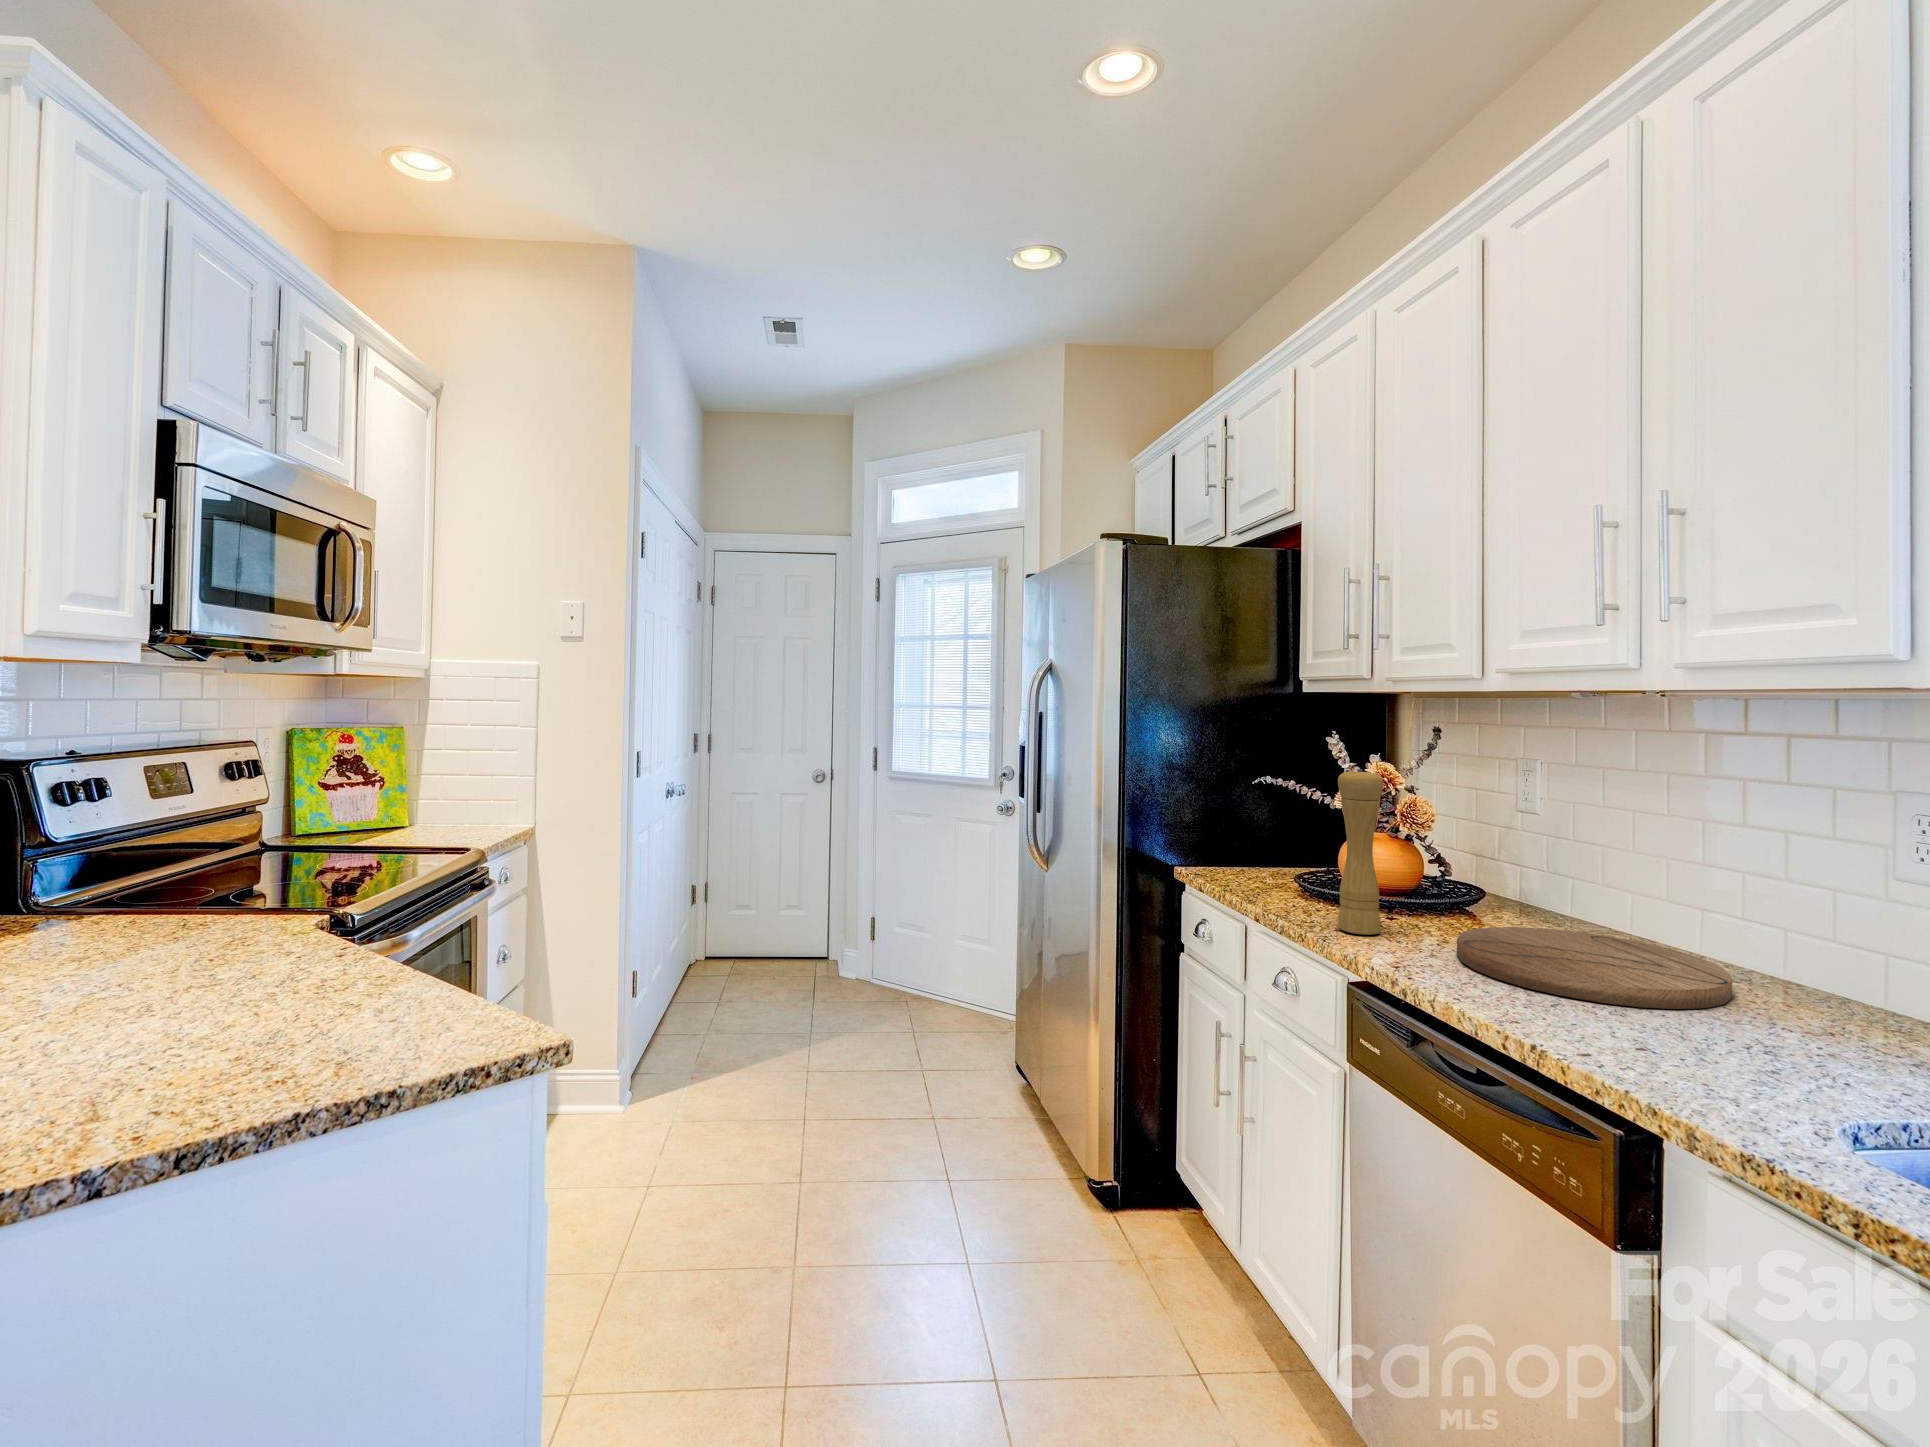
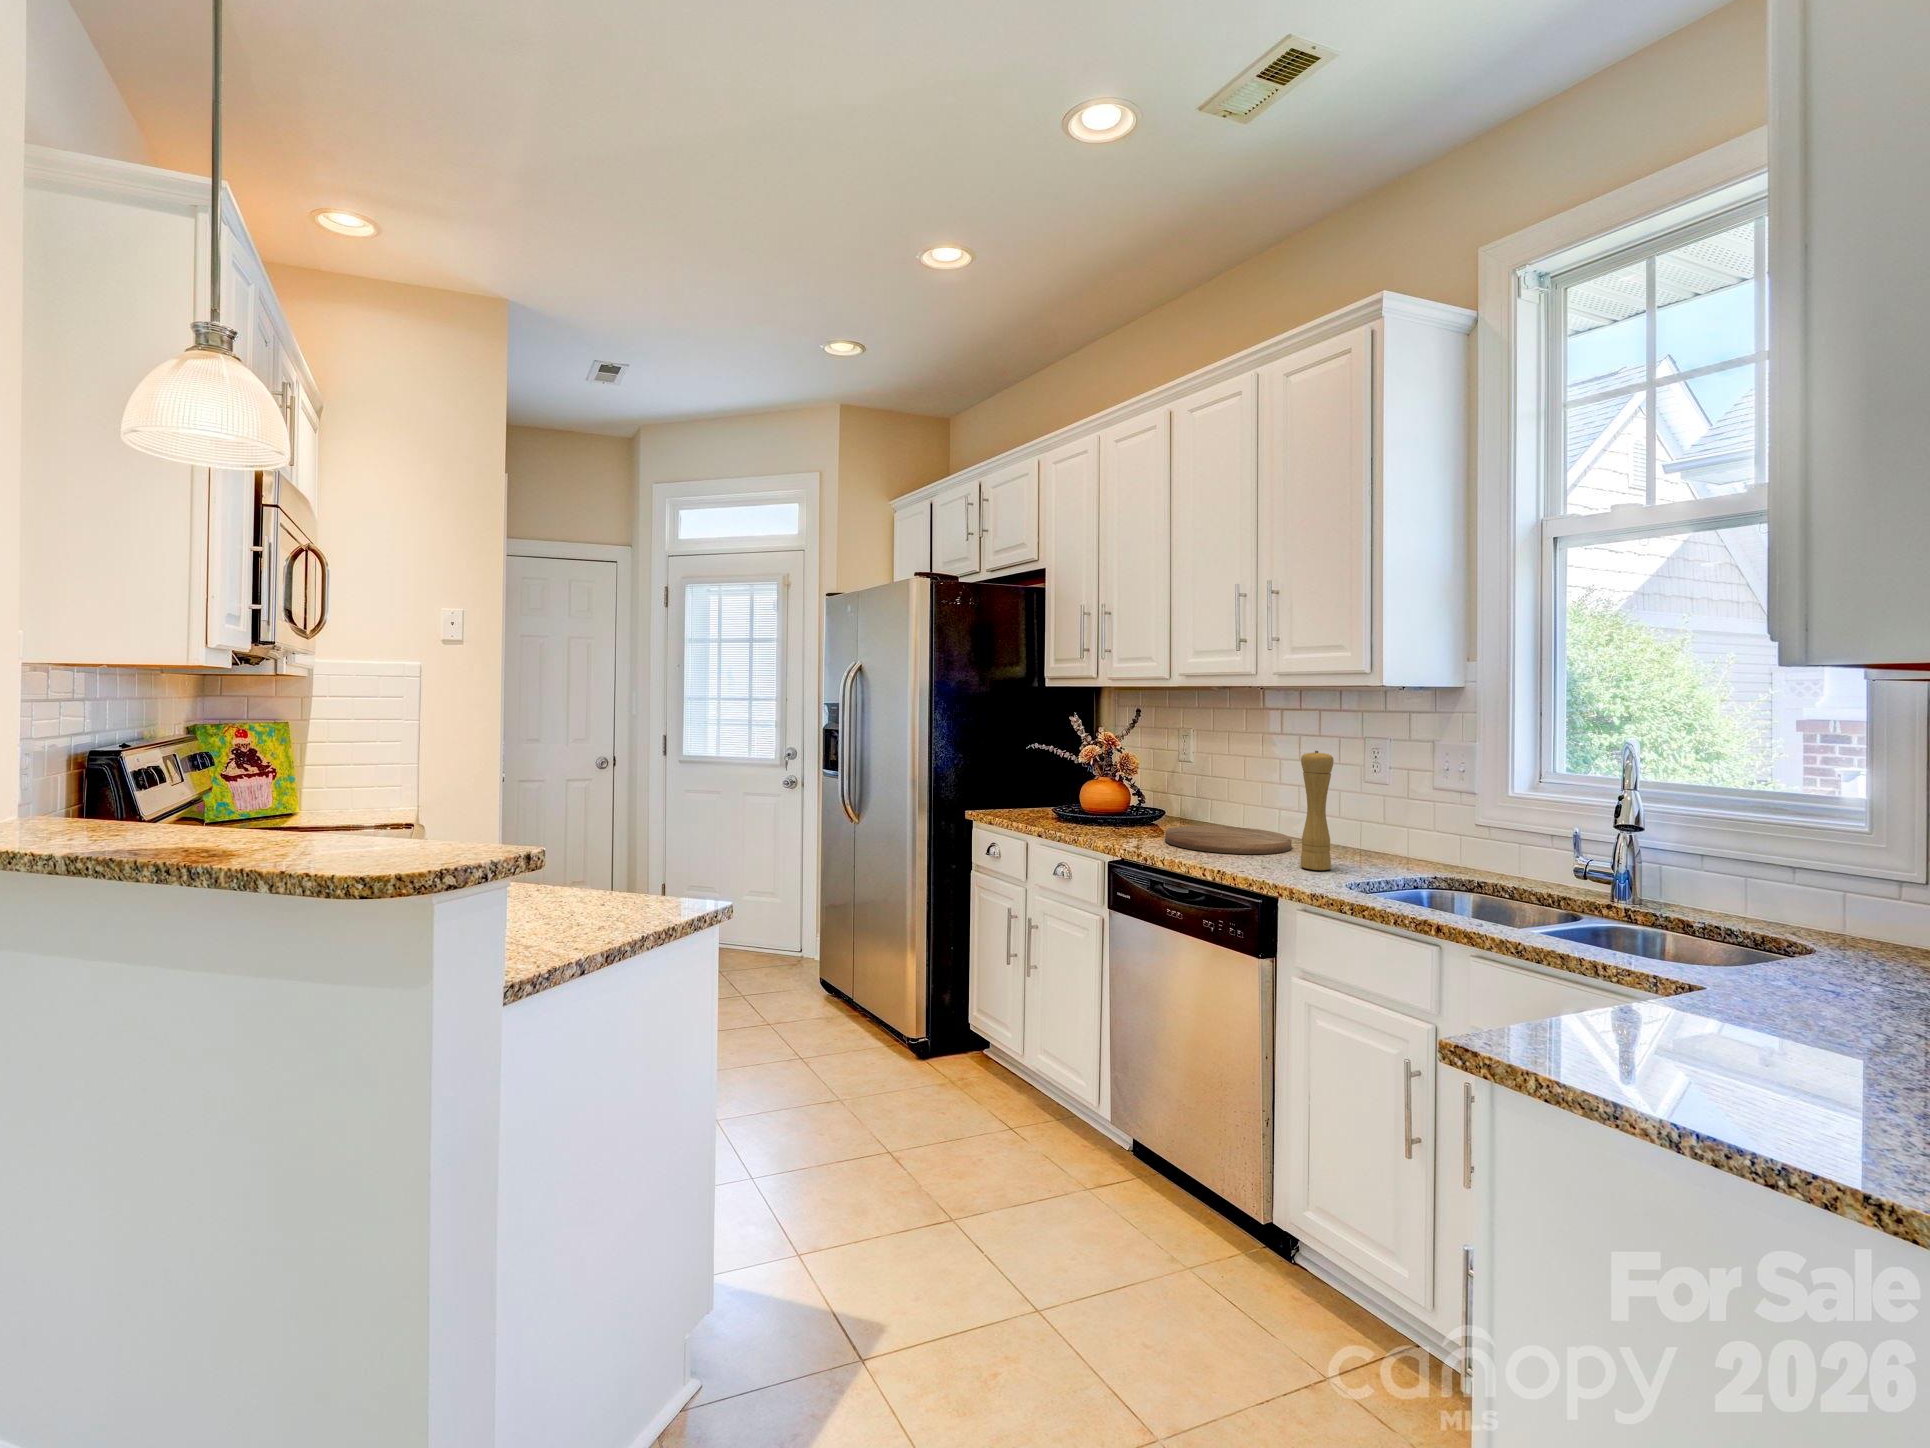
pepper mill: present [1338,769,1383,935] -> present [1301,751,1334,870]

